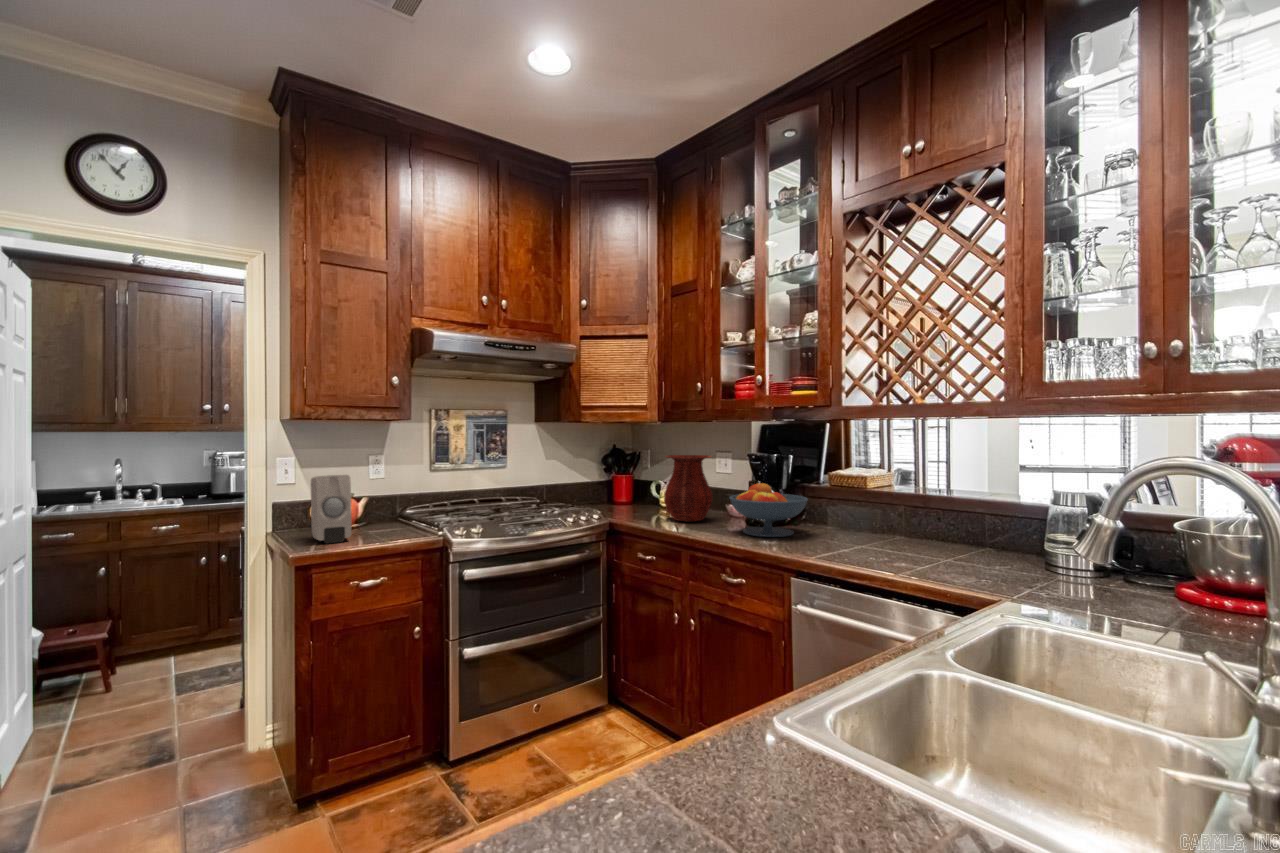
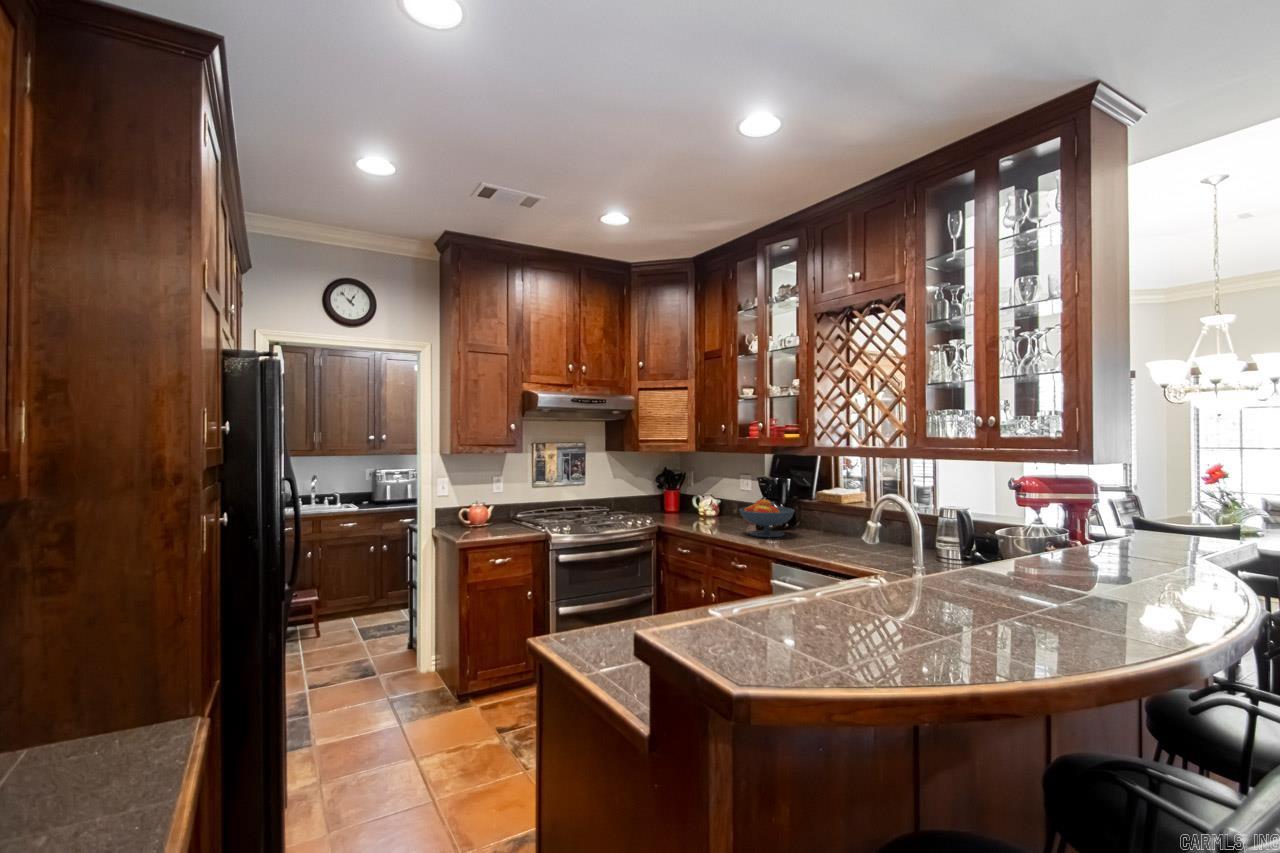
vase: present [664,455,712,521] -> none [697,478,734,526]
soap dispenser: present [311,475,352,543] -> none [463,492,489,535]

